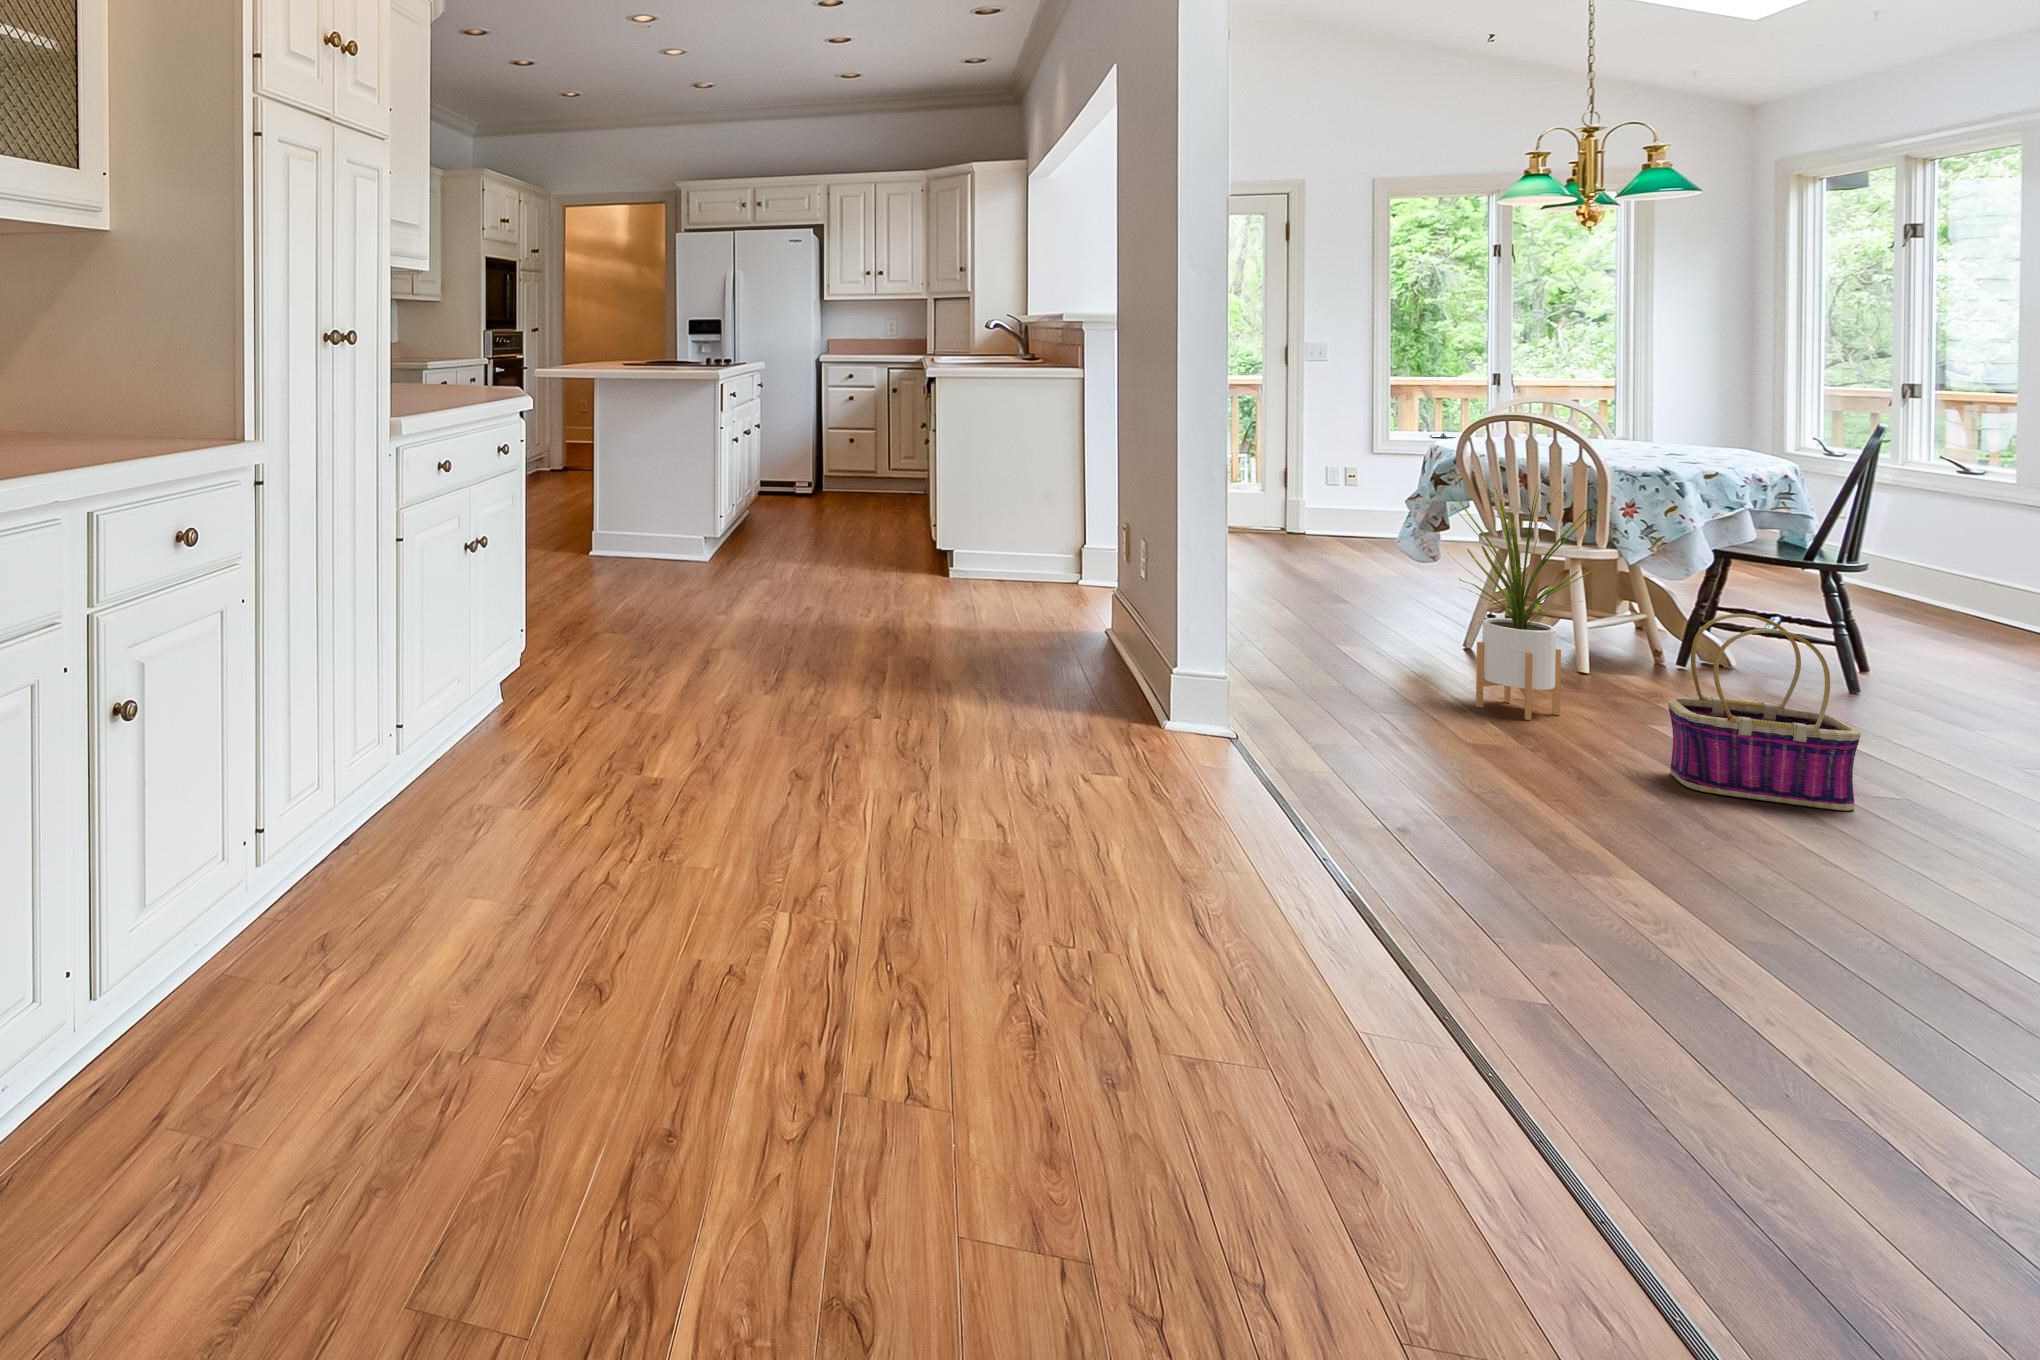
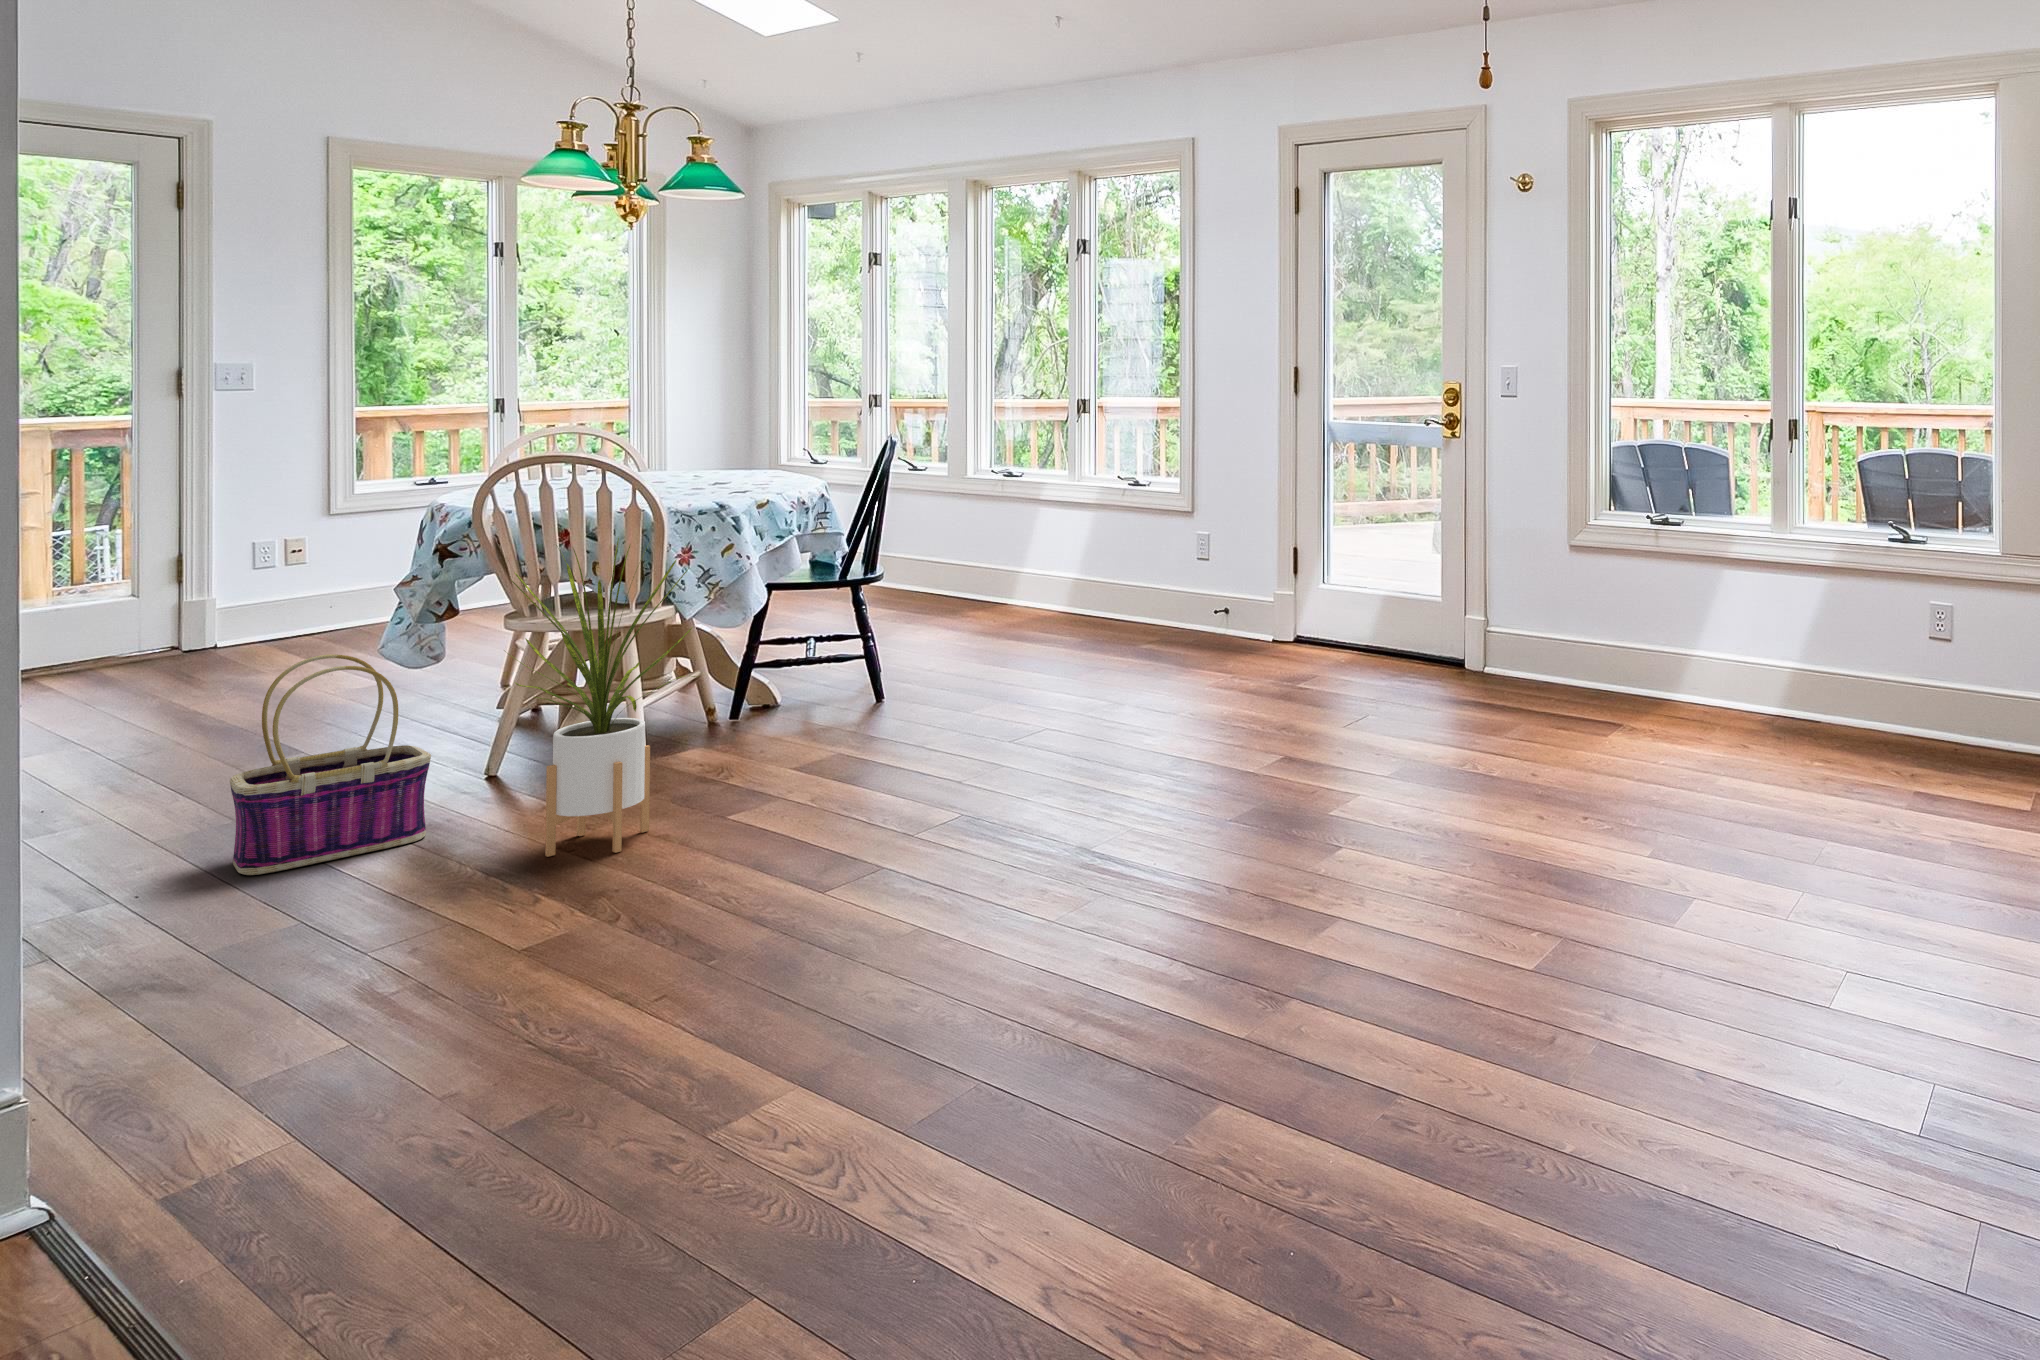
basket: present [1668,614,1861,811] -> present [230,654,431,875]

